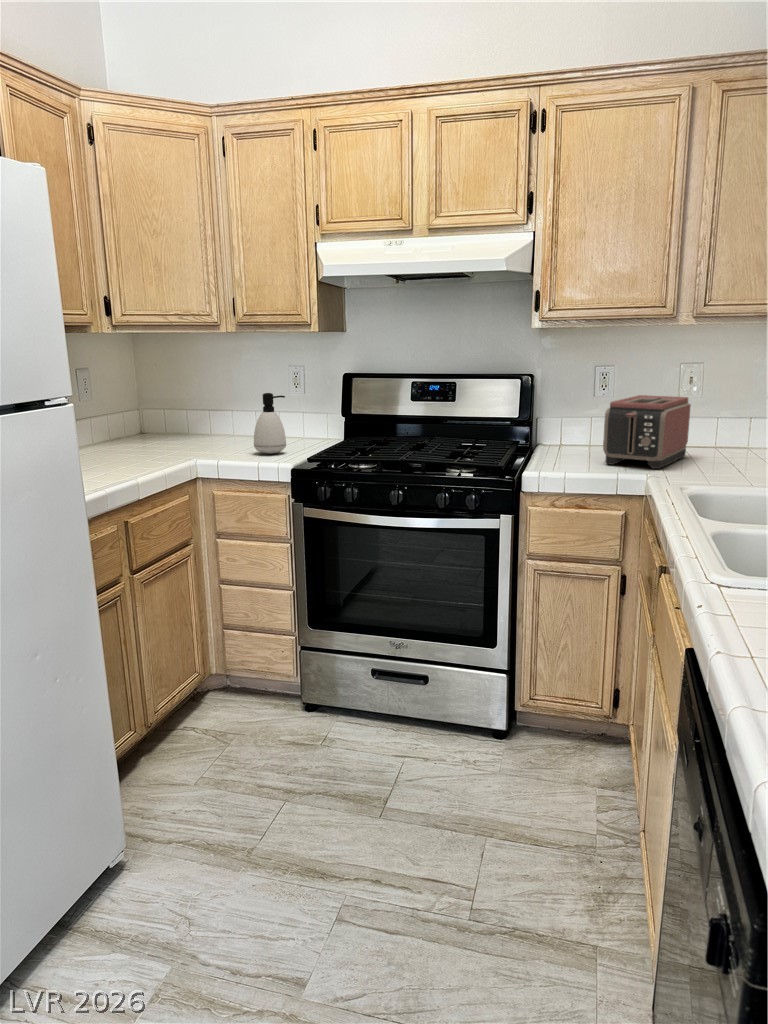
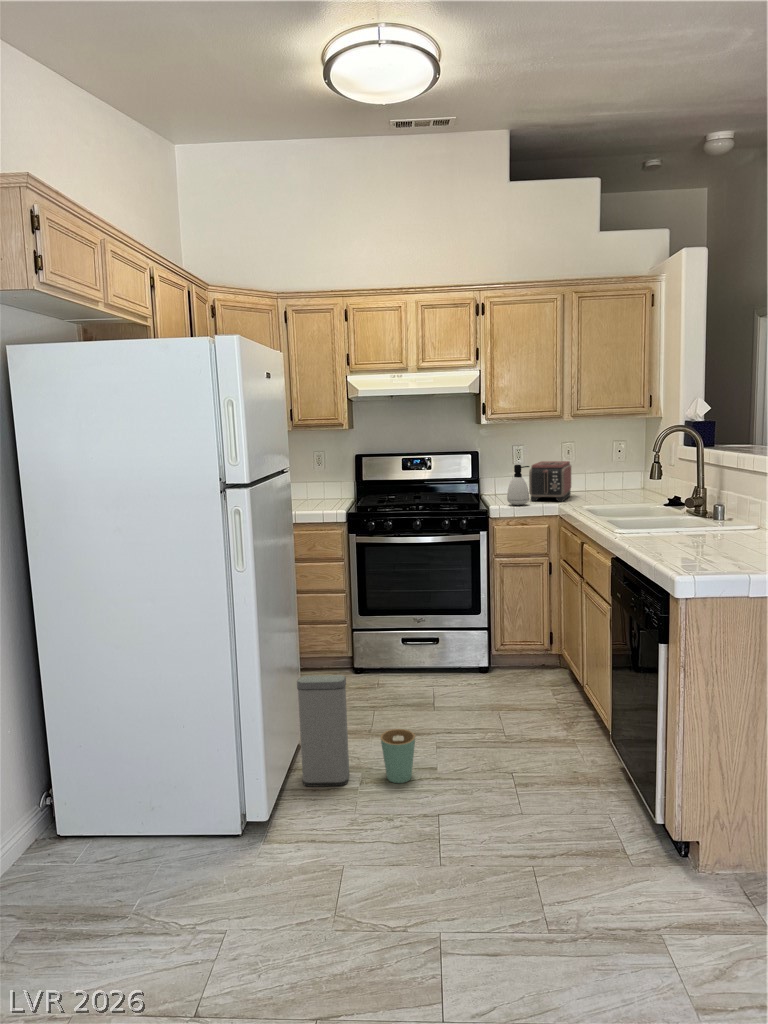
soap dispenser: present [254,393,286,454] -> present [507,465,529,505]
trash can: none [49,768,259,984] -> present [297,675,415,786]

